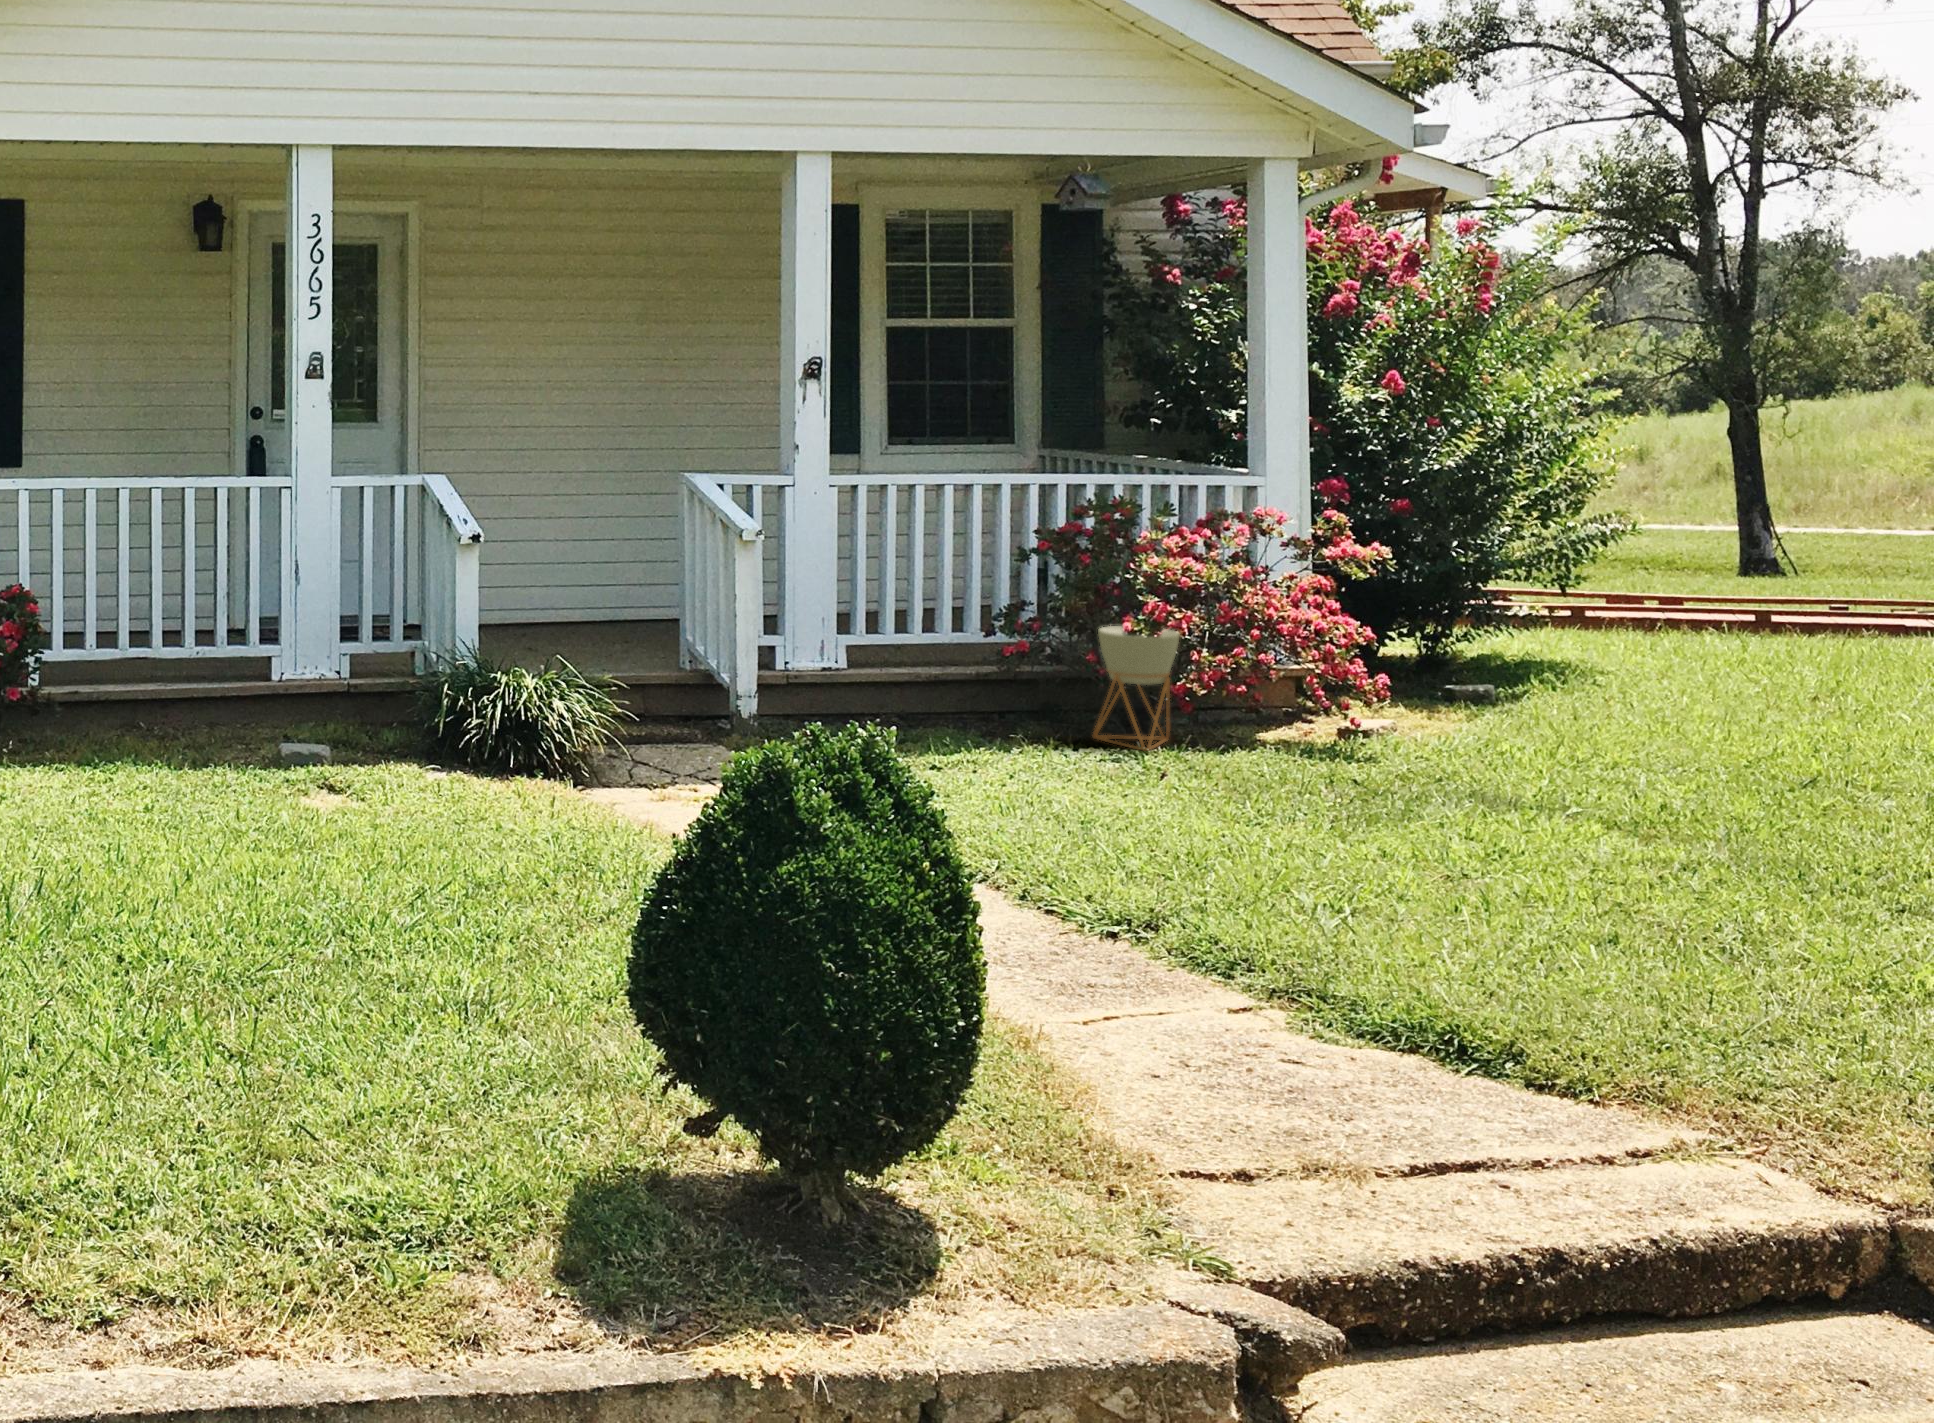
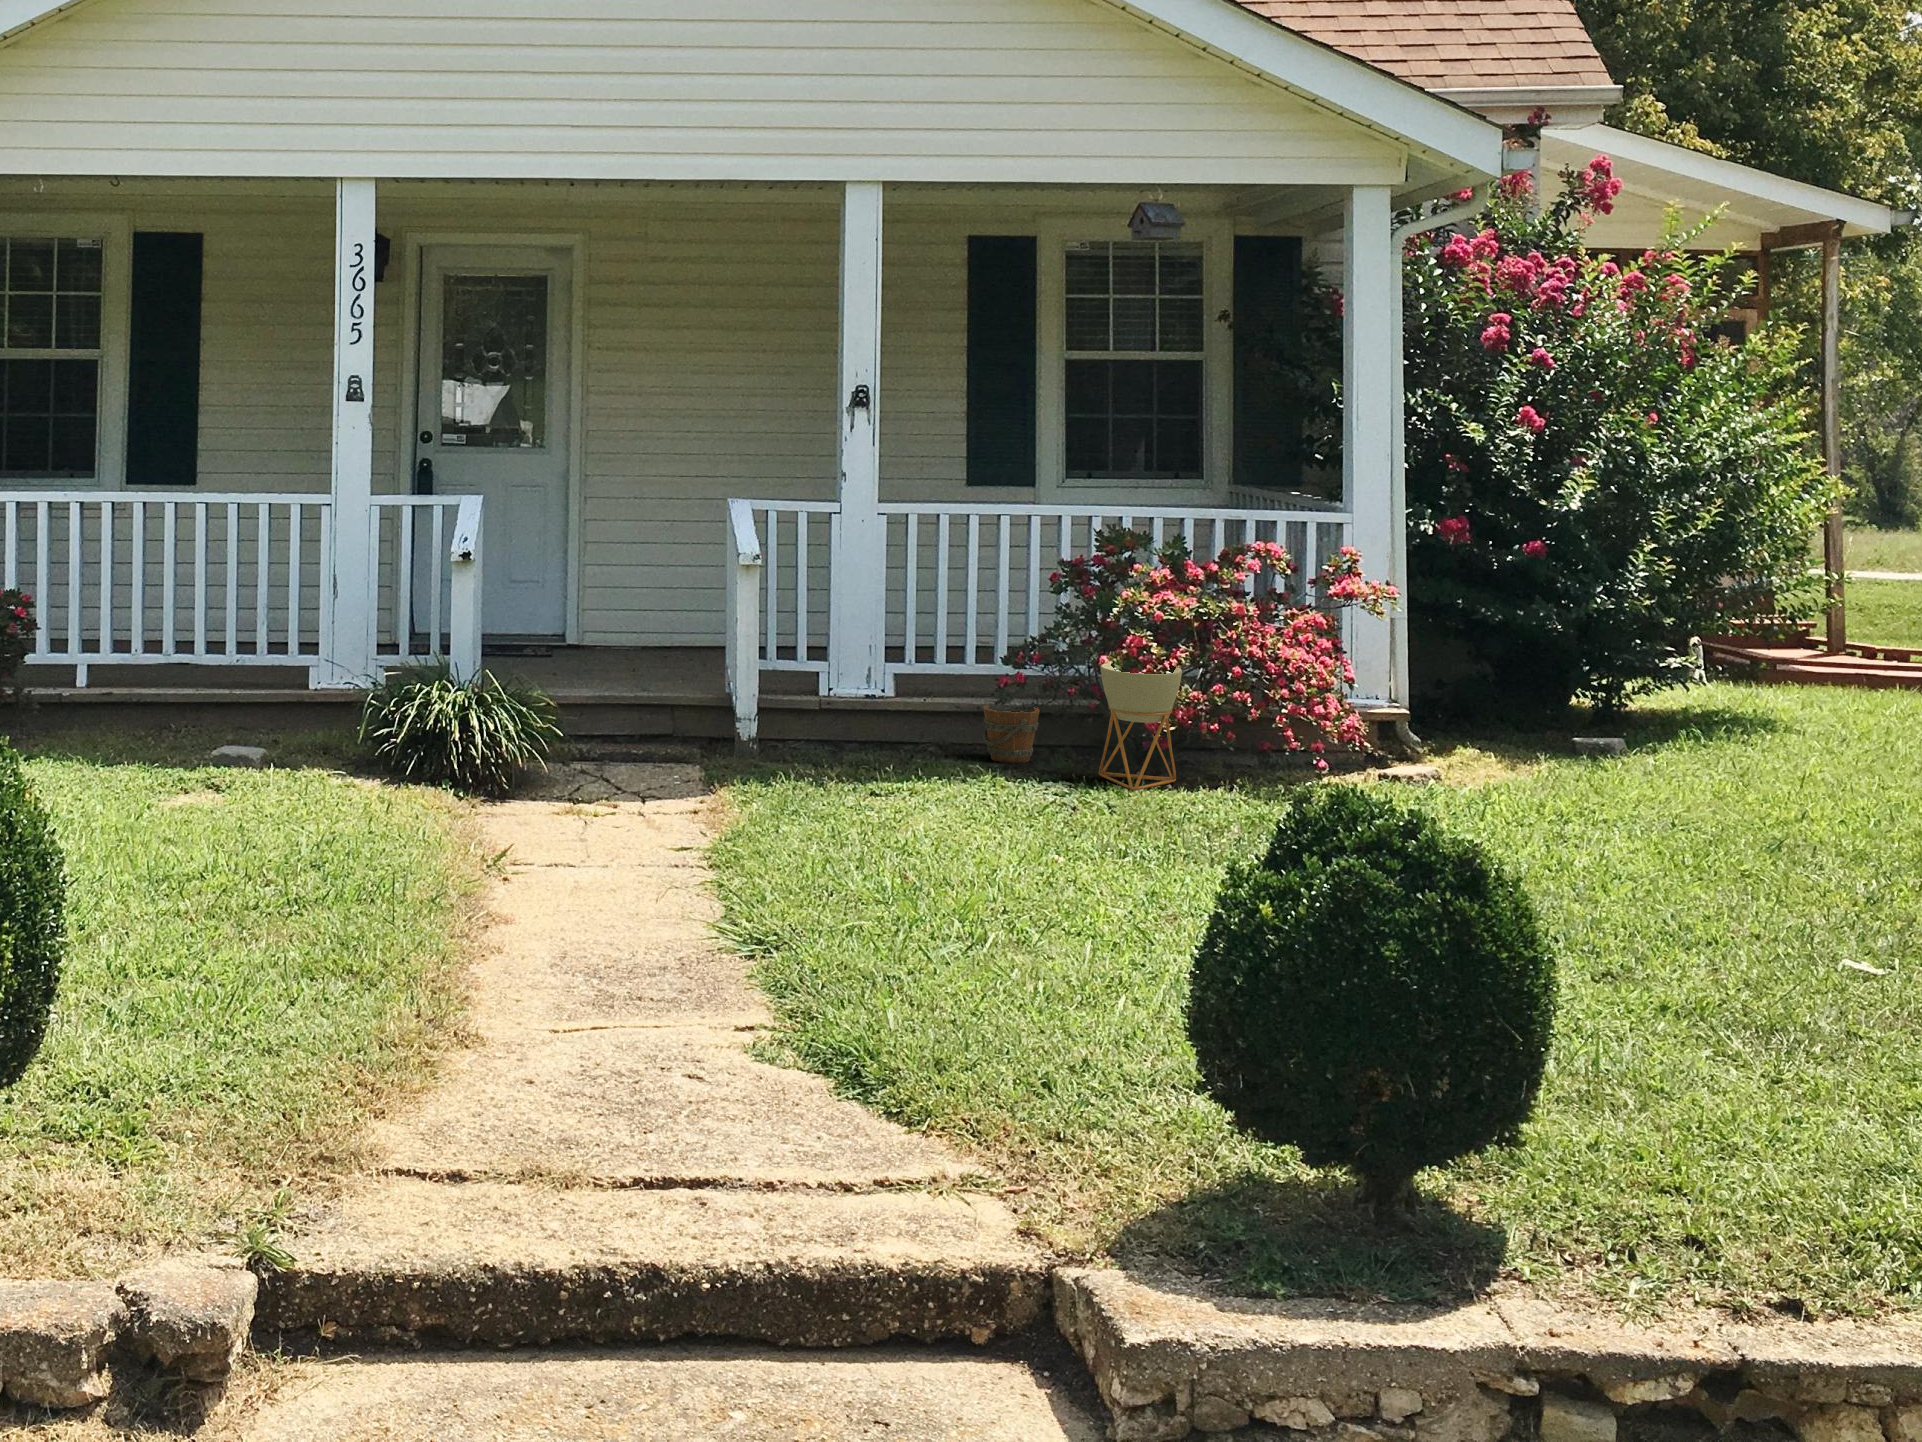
bucket: none [950,672,1008,731] -> present [983,705,1040,763]

